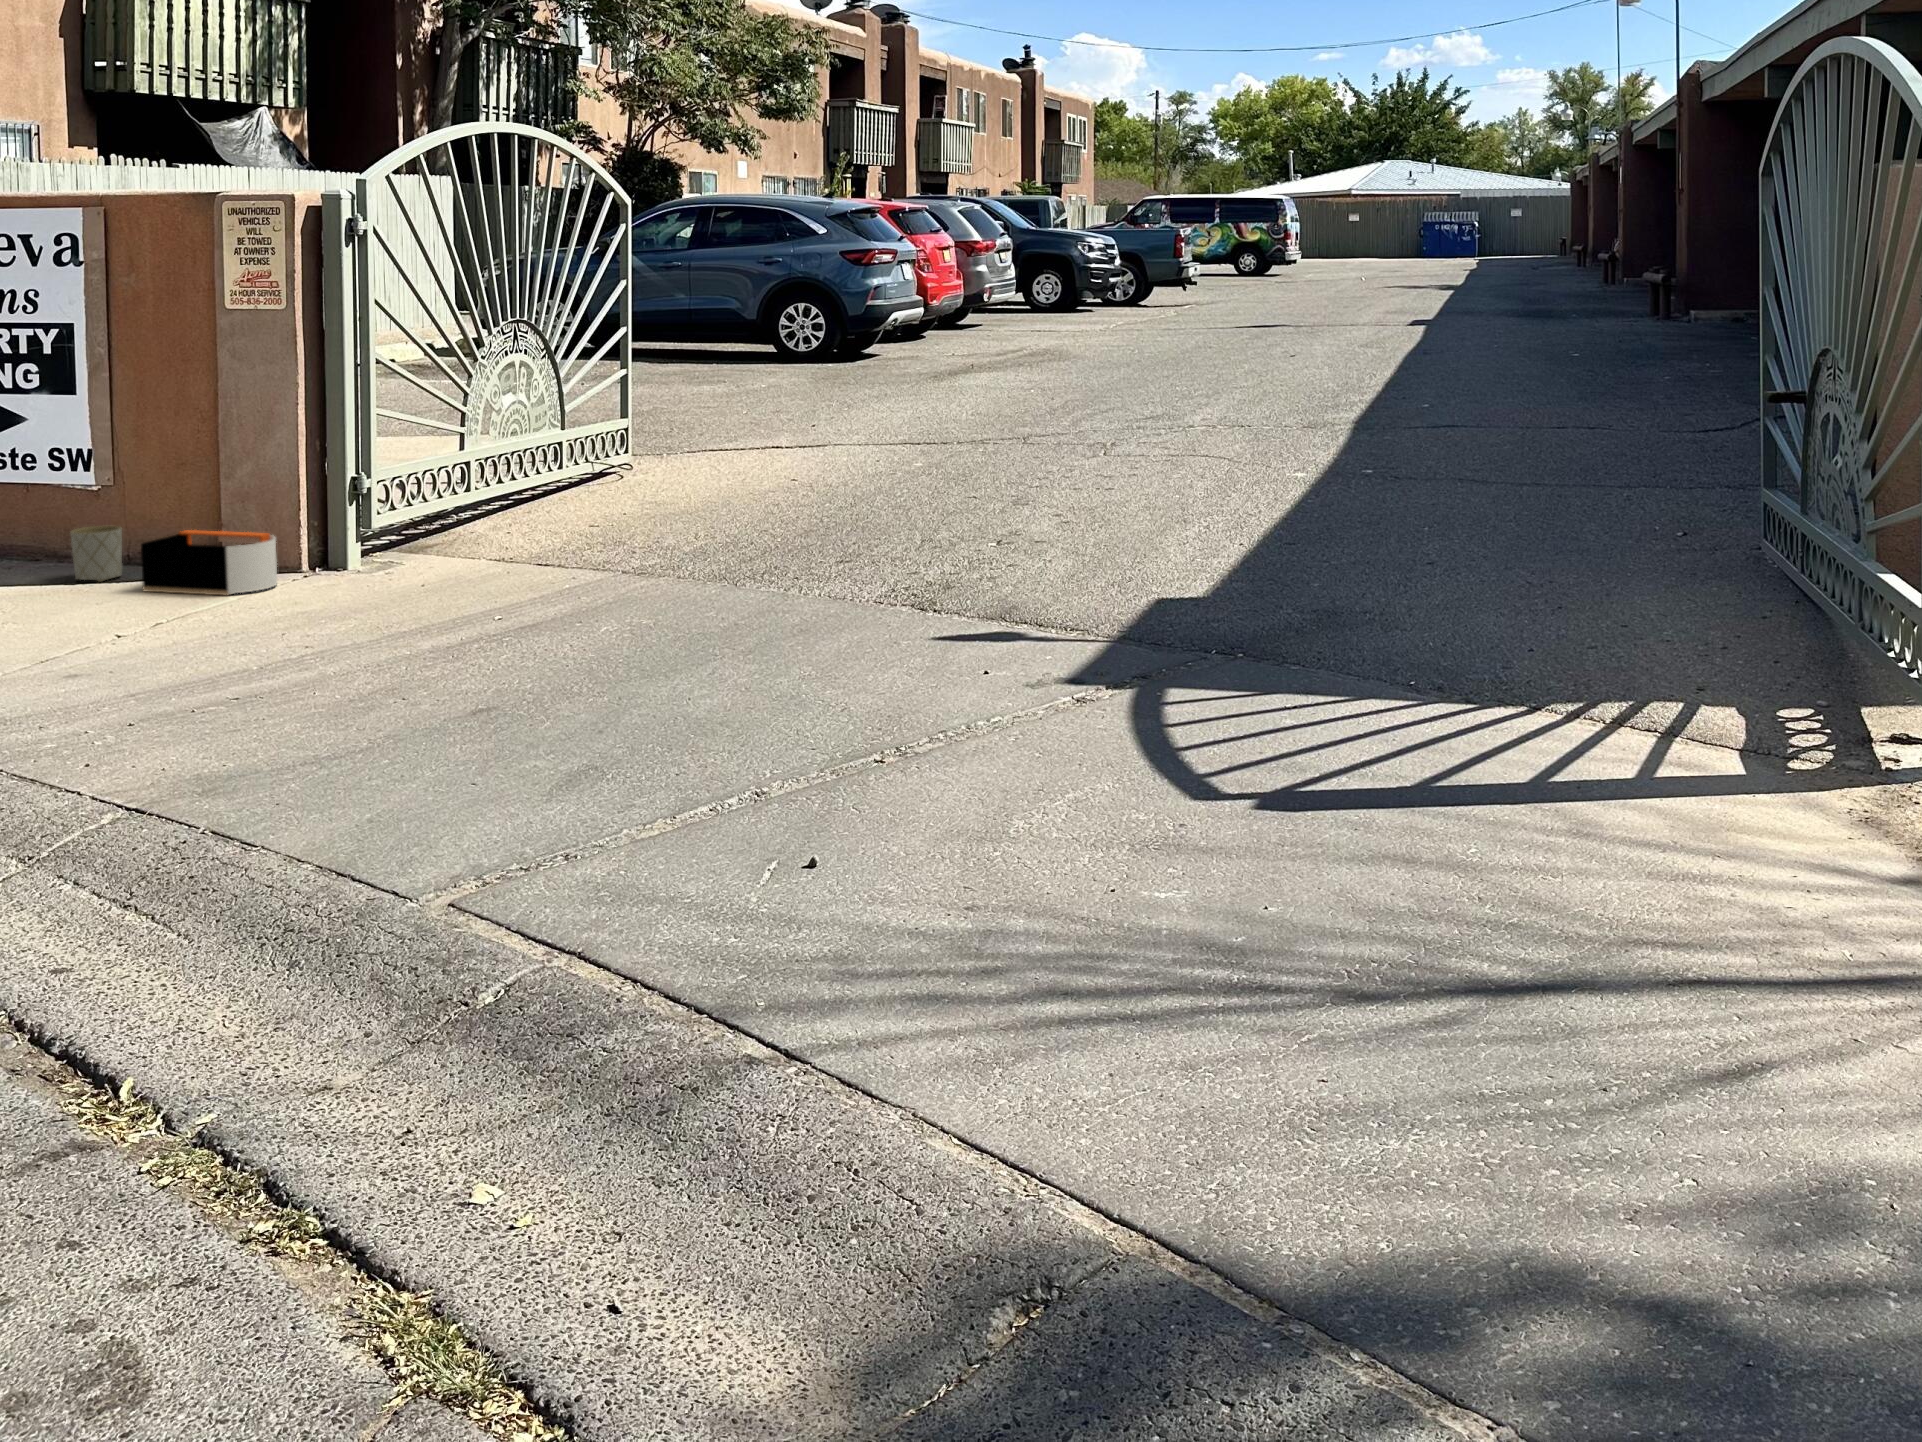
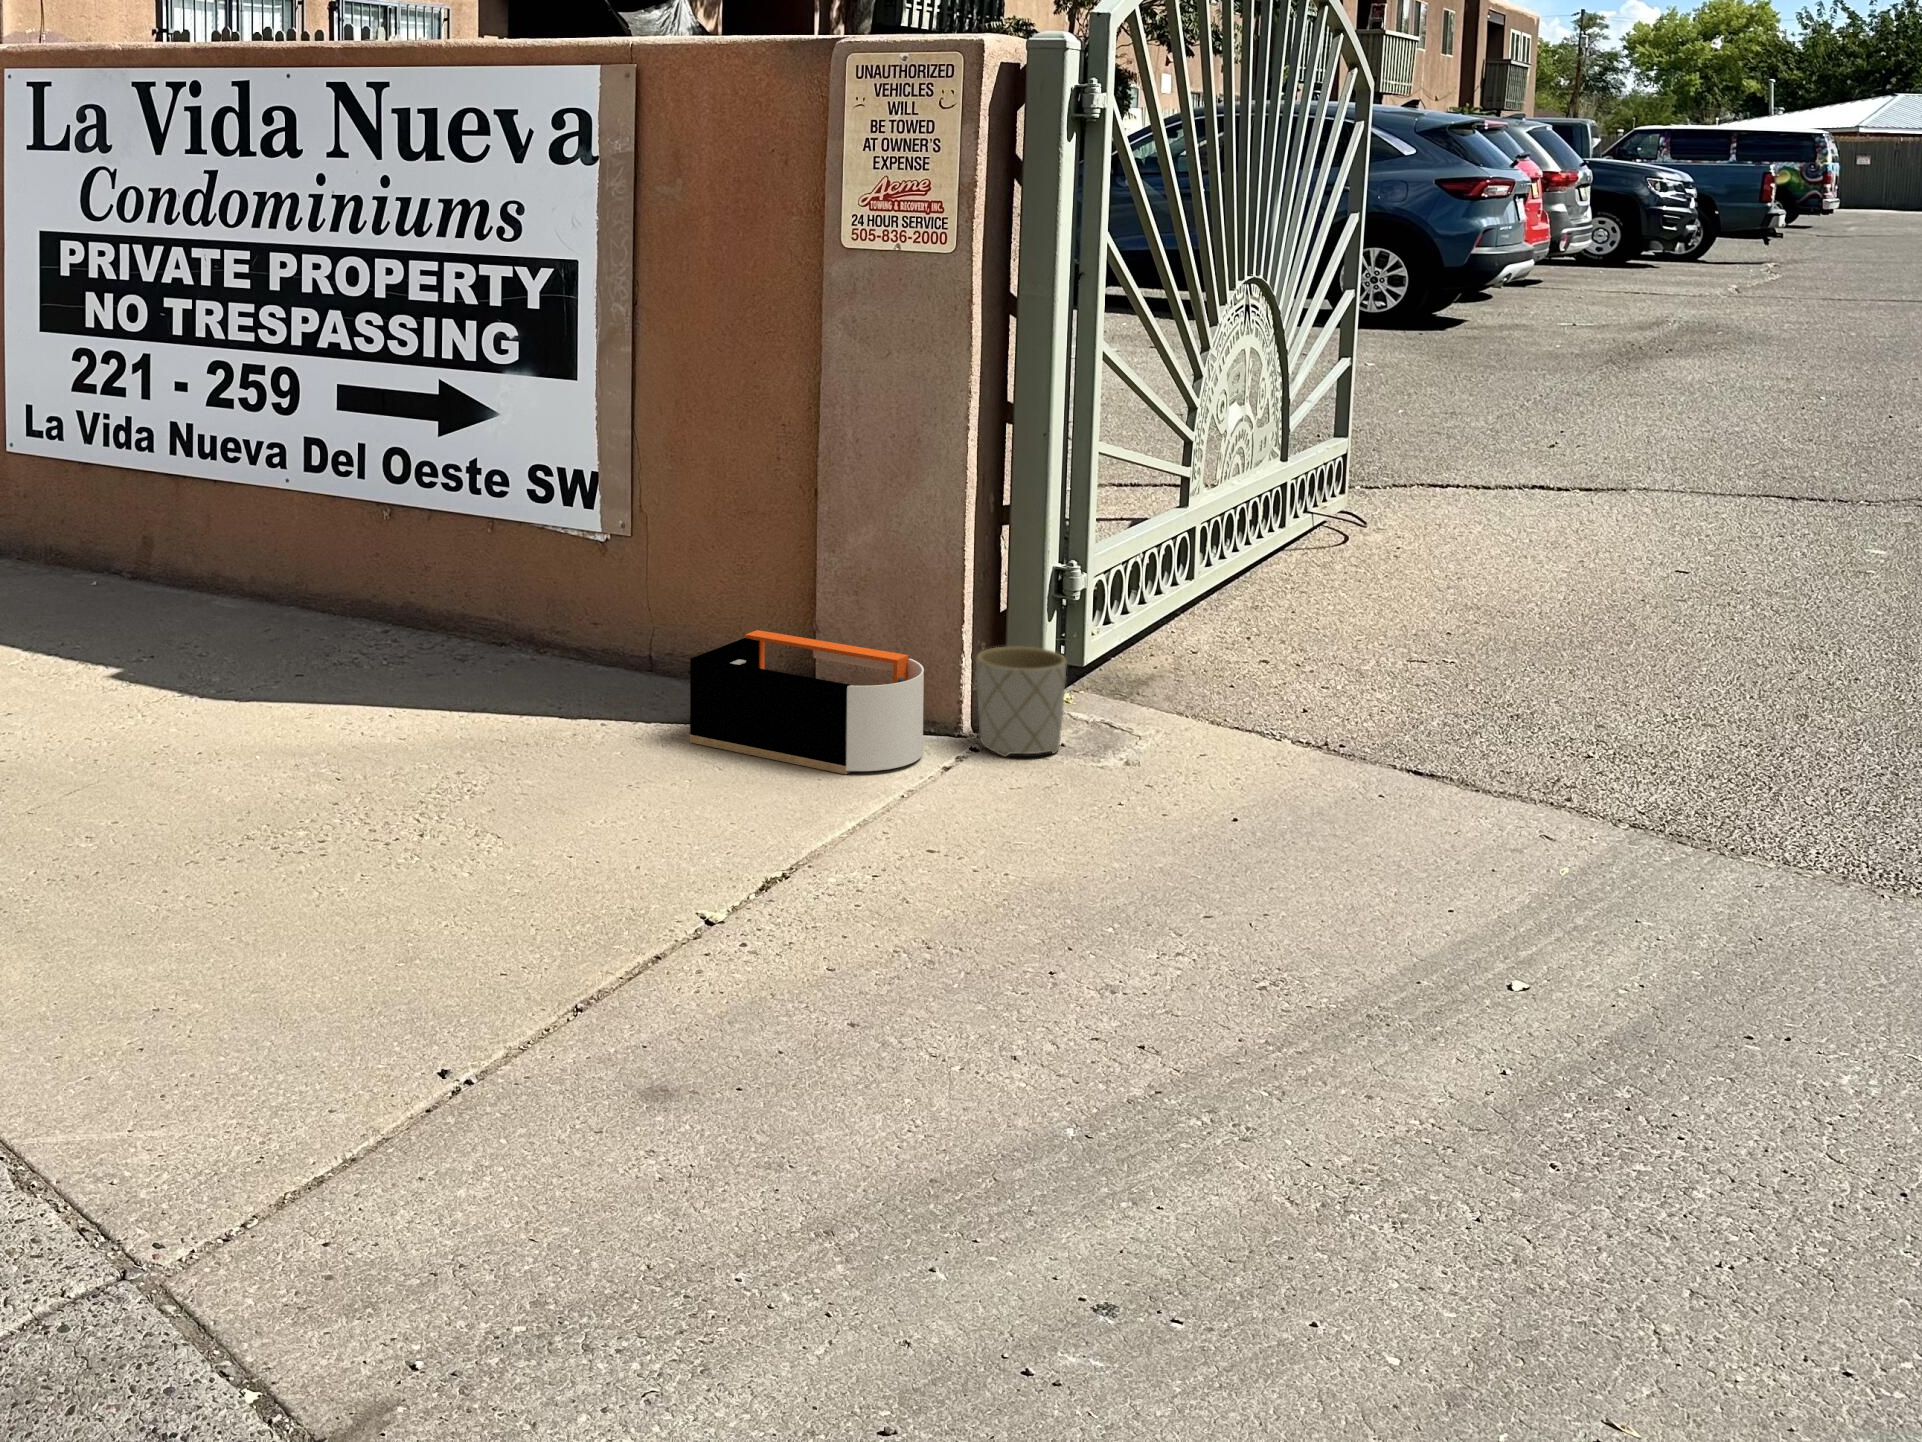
planter: present [70,526,122,582] -> present [977,646,1066,757]

